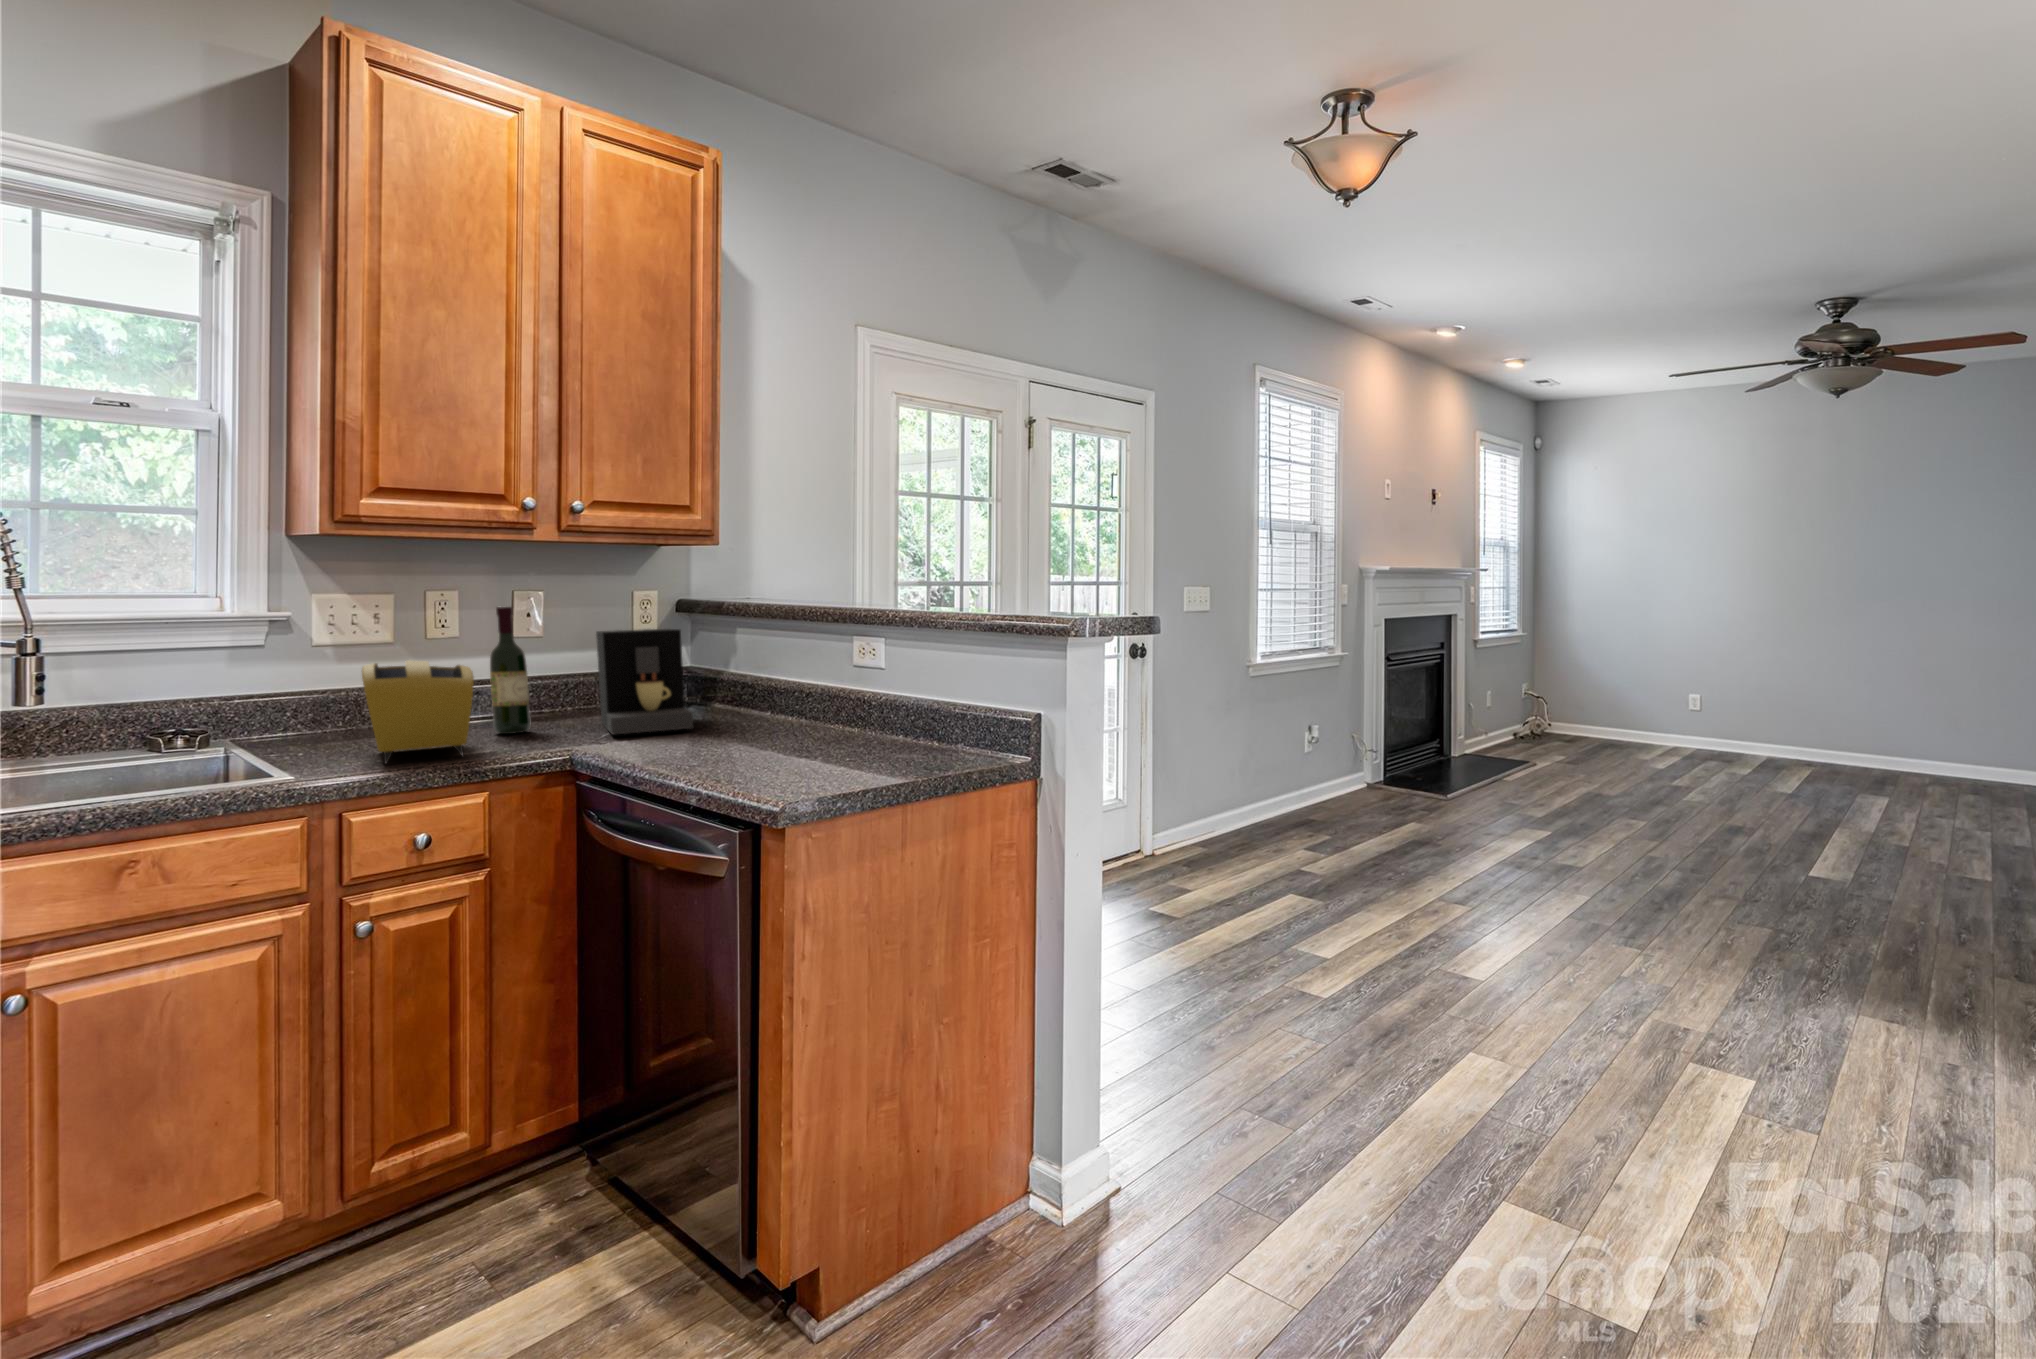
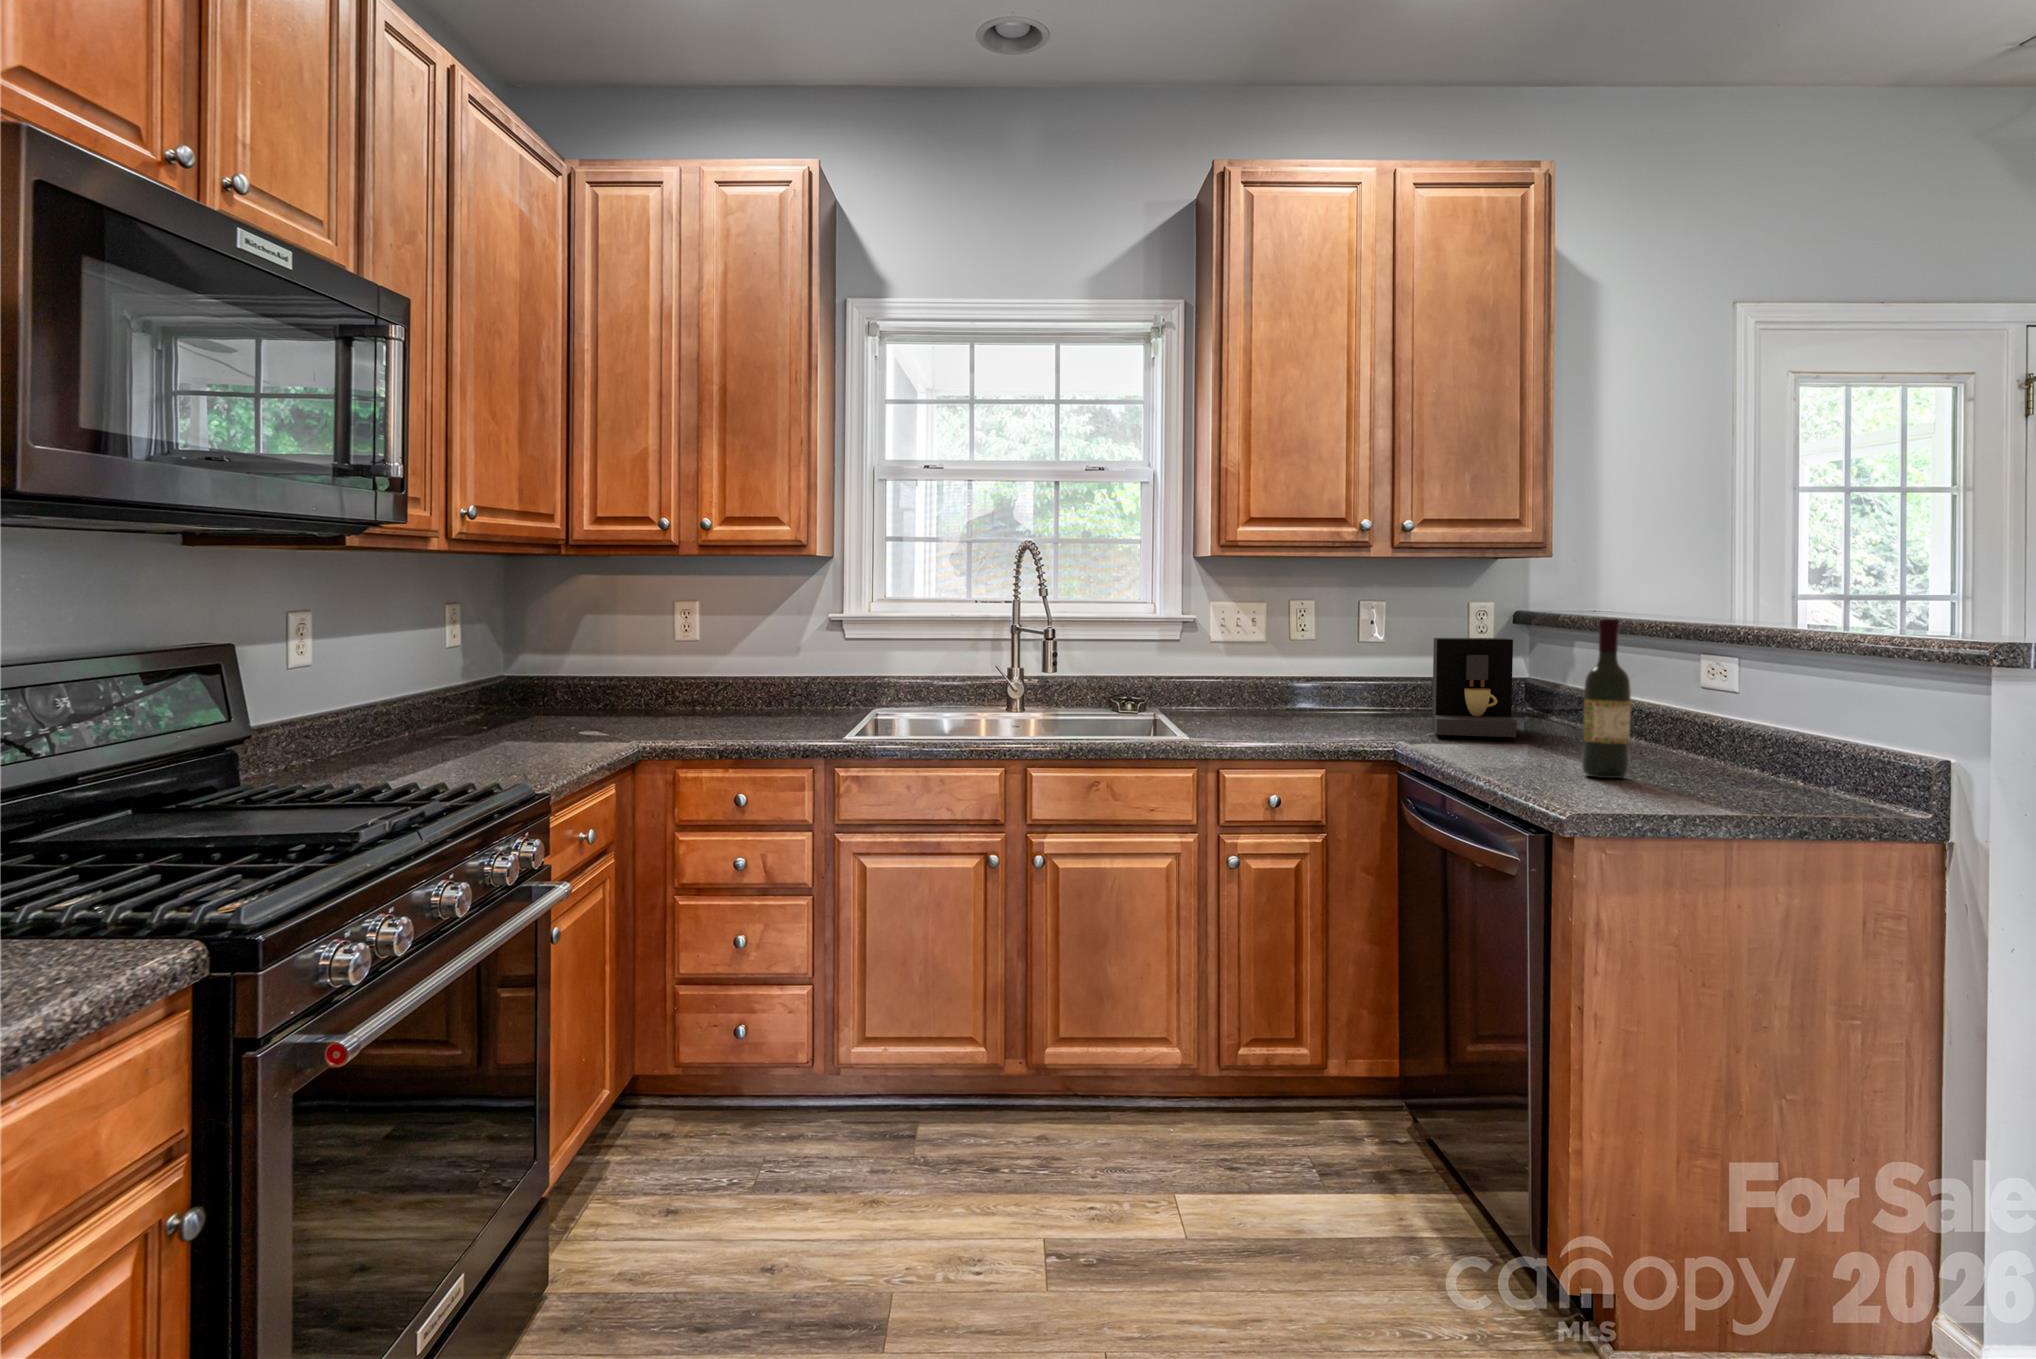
wine bottle: present [490,607,530,734] -> present [1582,619,1631,778]
toaster: present [362,660,474,763] -> none [1242,655,1323,739]

